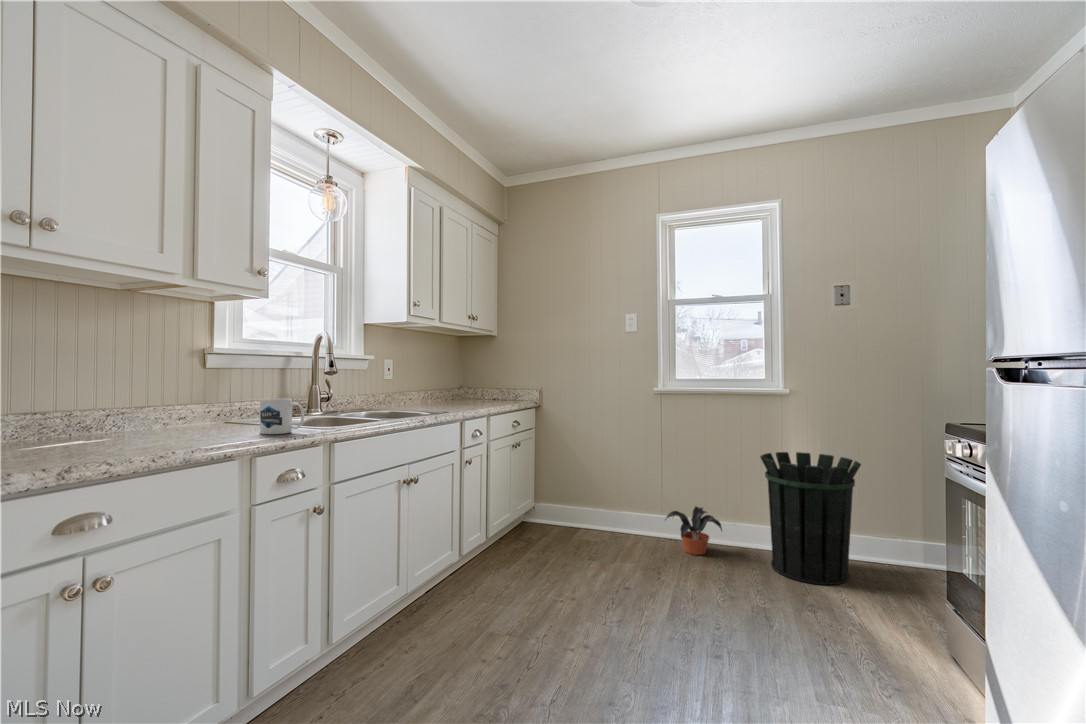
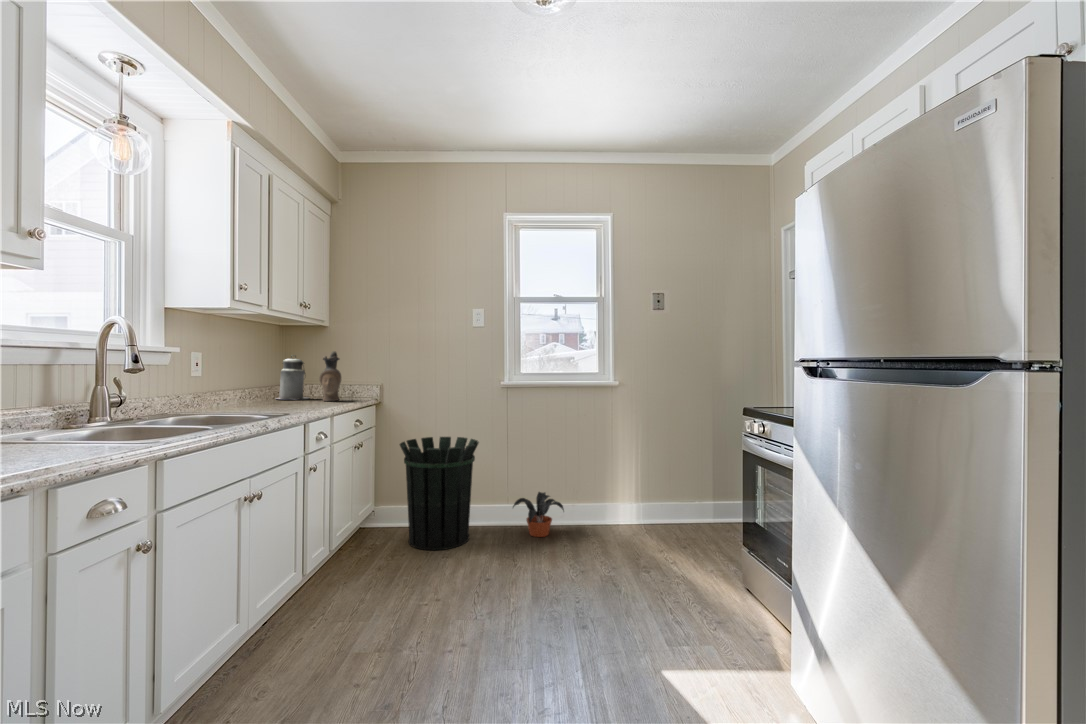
ceramic pitcher: none [484,358,503,403] -> present [319,351,341,401]
canister: none [451,362,478,401] -> present [278,355,309,399]
mug: present [260,398,304,434] -> none [46,406,119,455]
waste bin: present [760,452,861,585] -> present [400,437,479,550]

